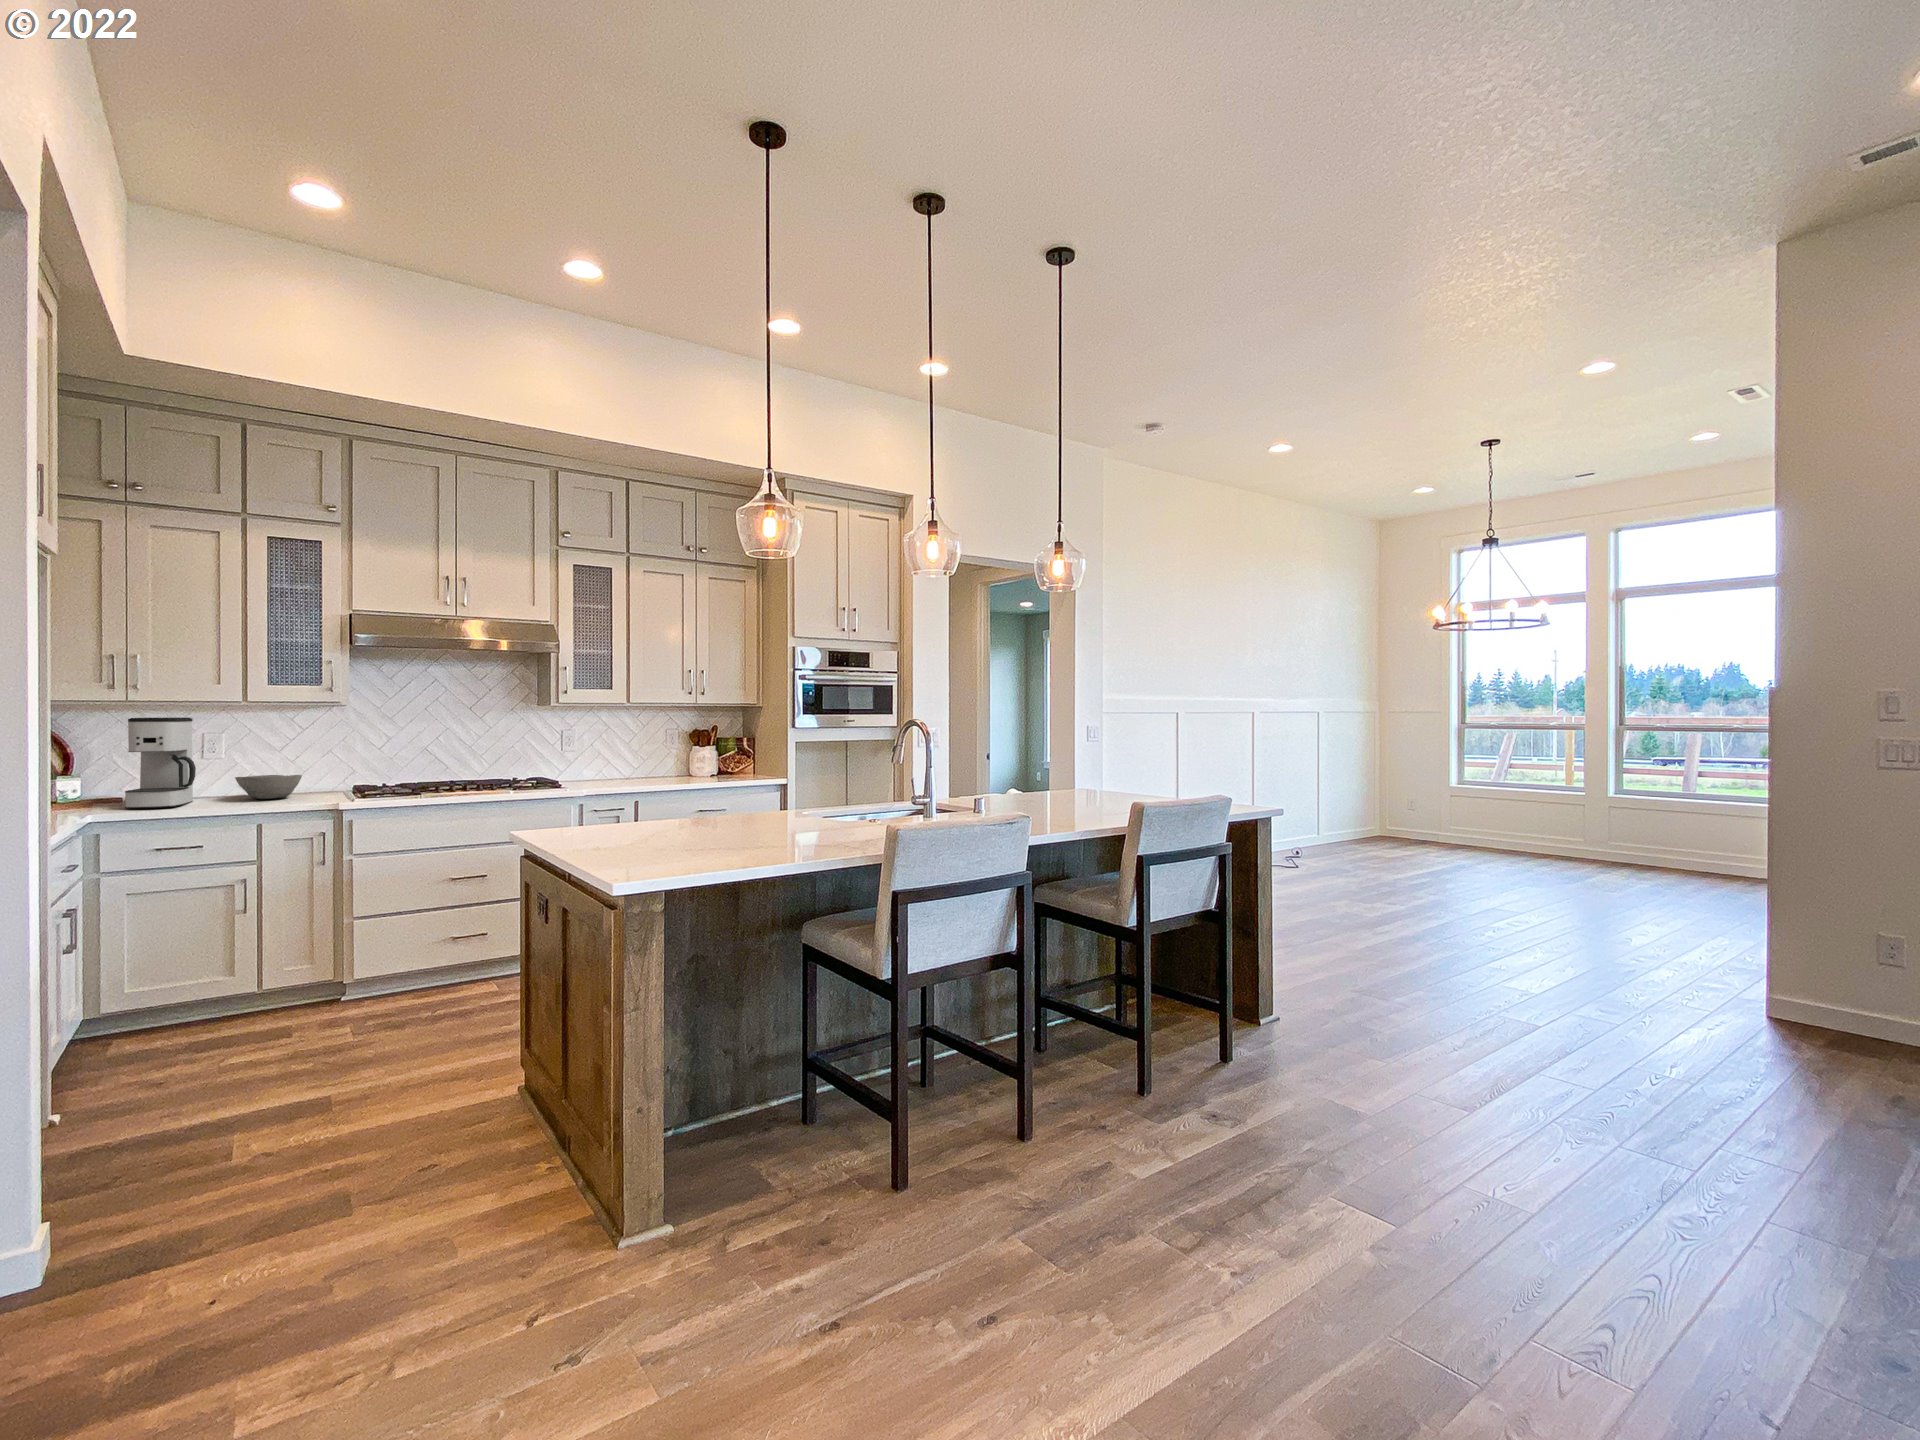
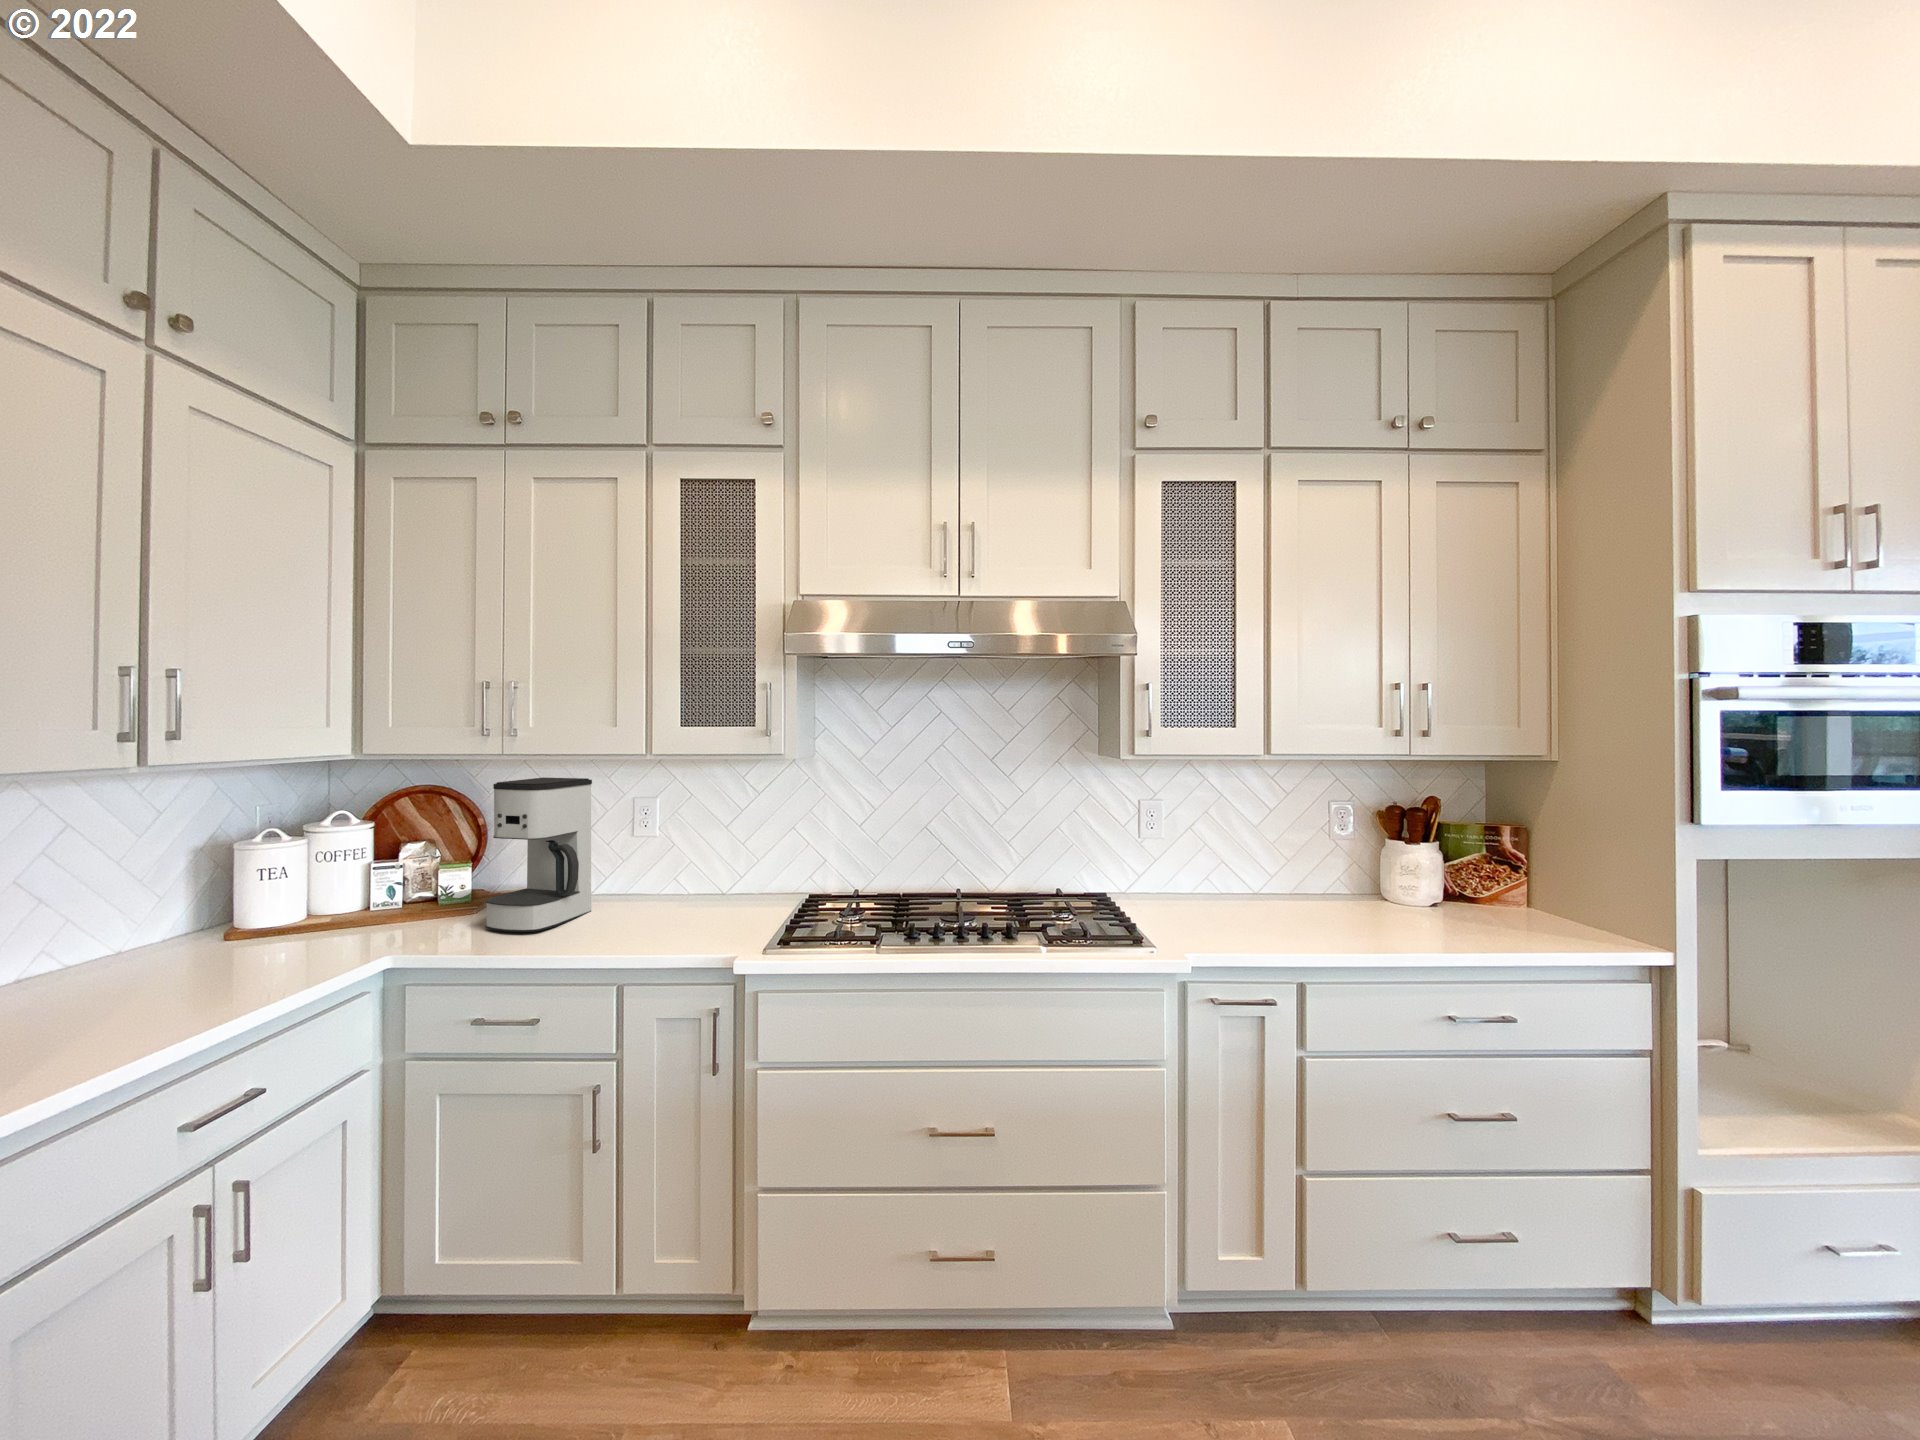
bowl: present [235,775,302,799] -> none [636,870,728,919]

